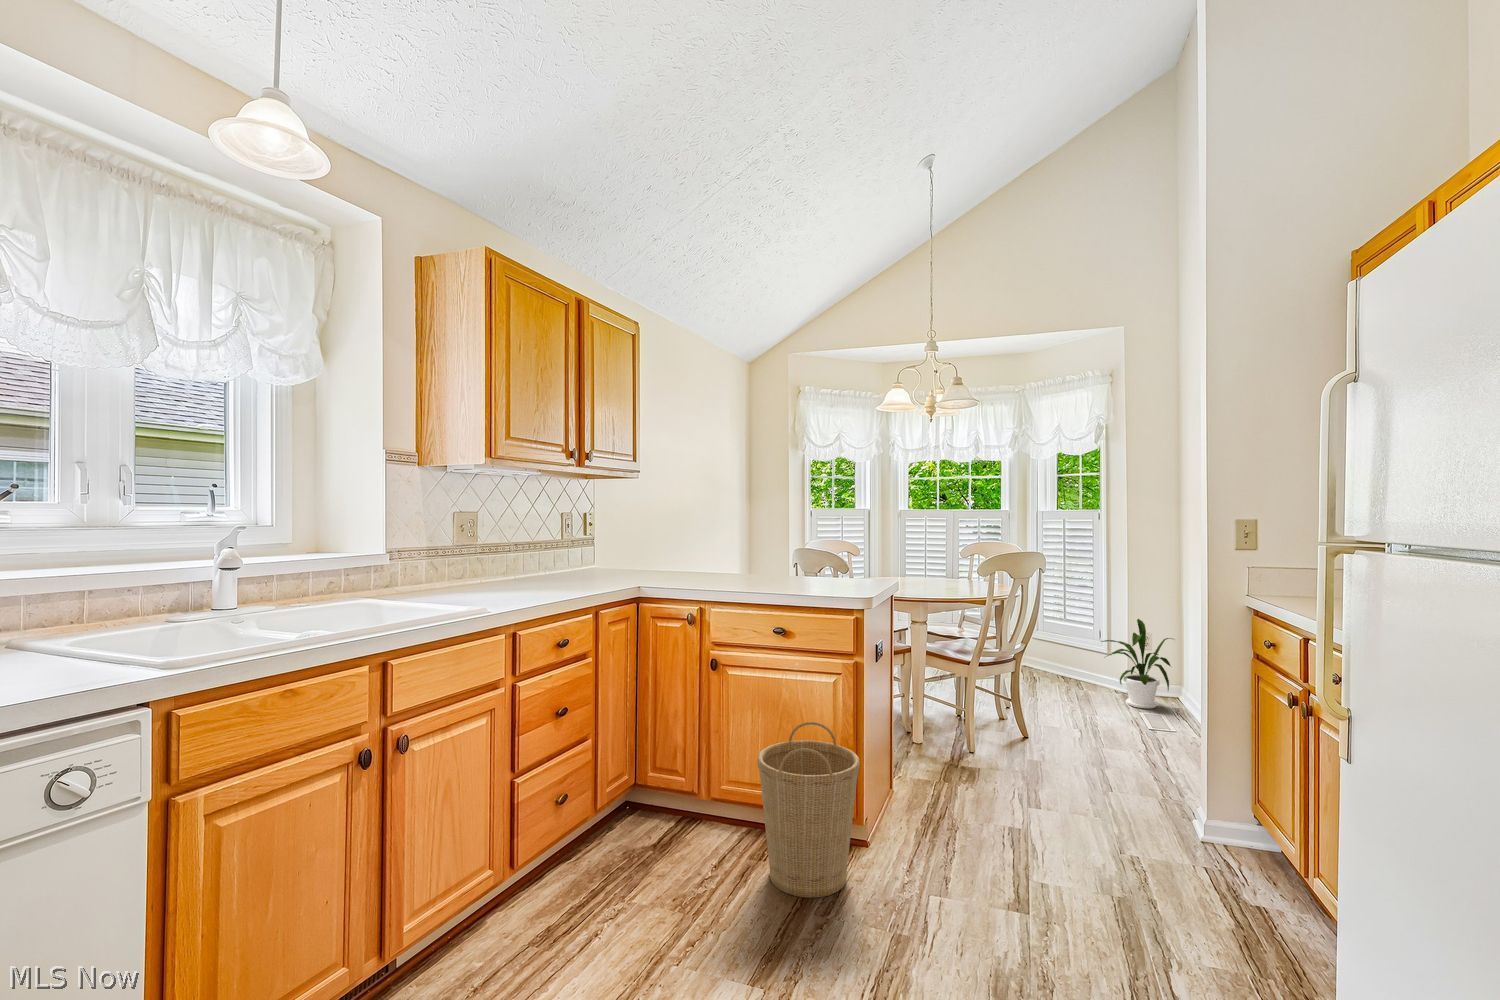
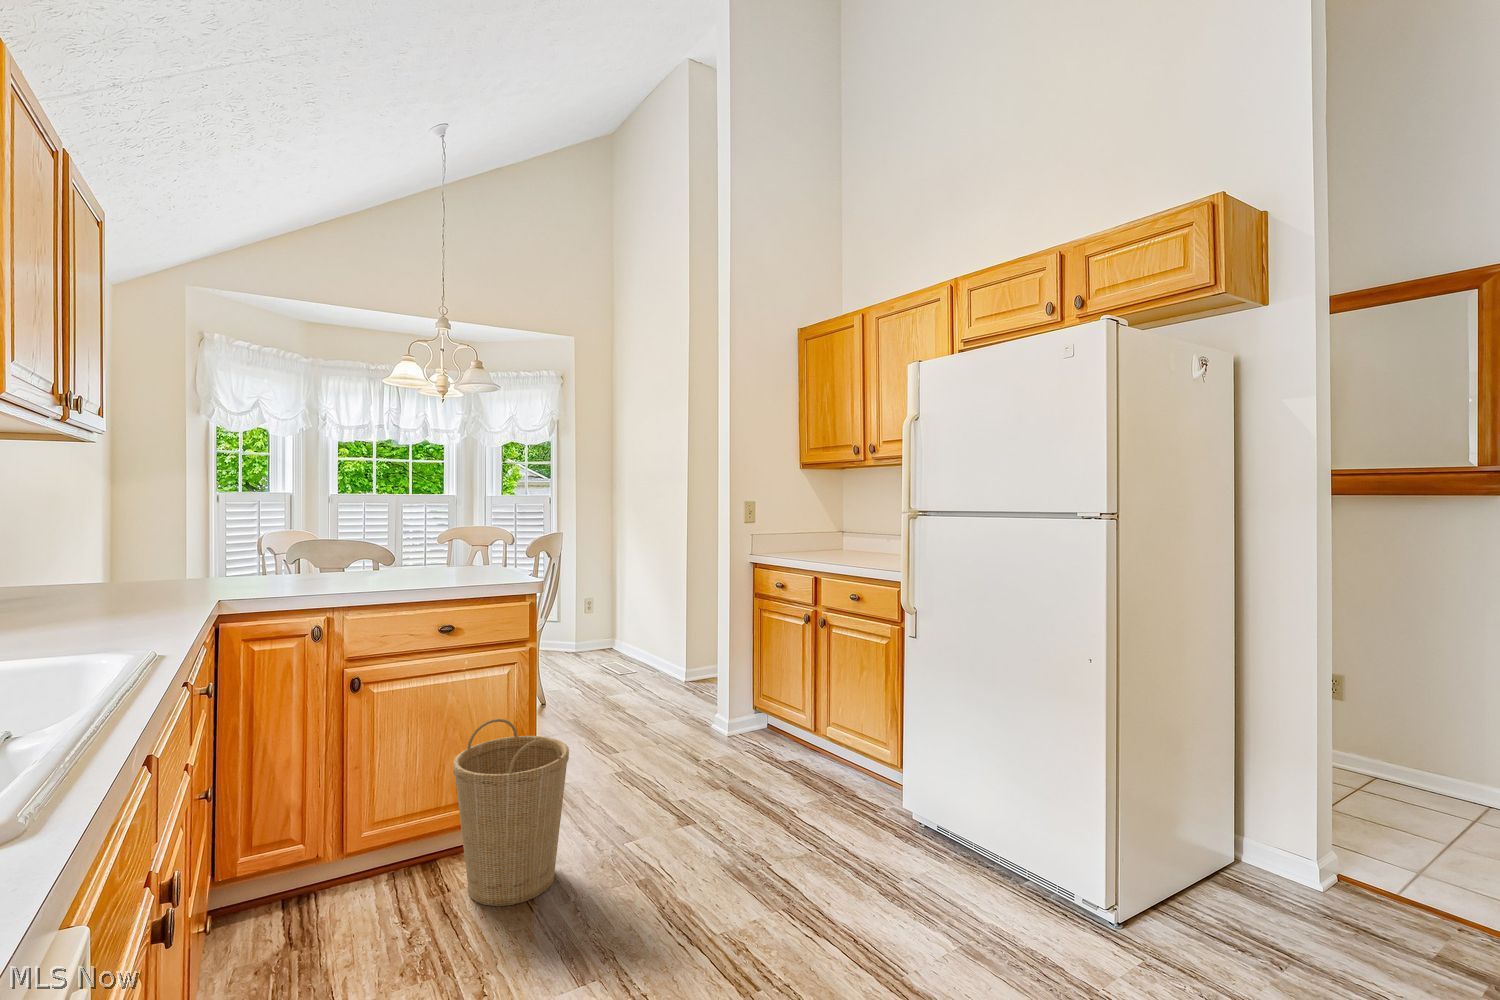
house plant: present [1101,619,1172,709] -> none [558,587,620,661]

